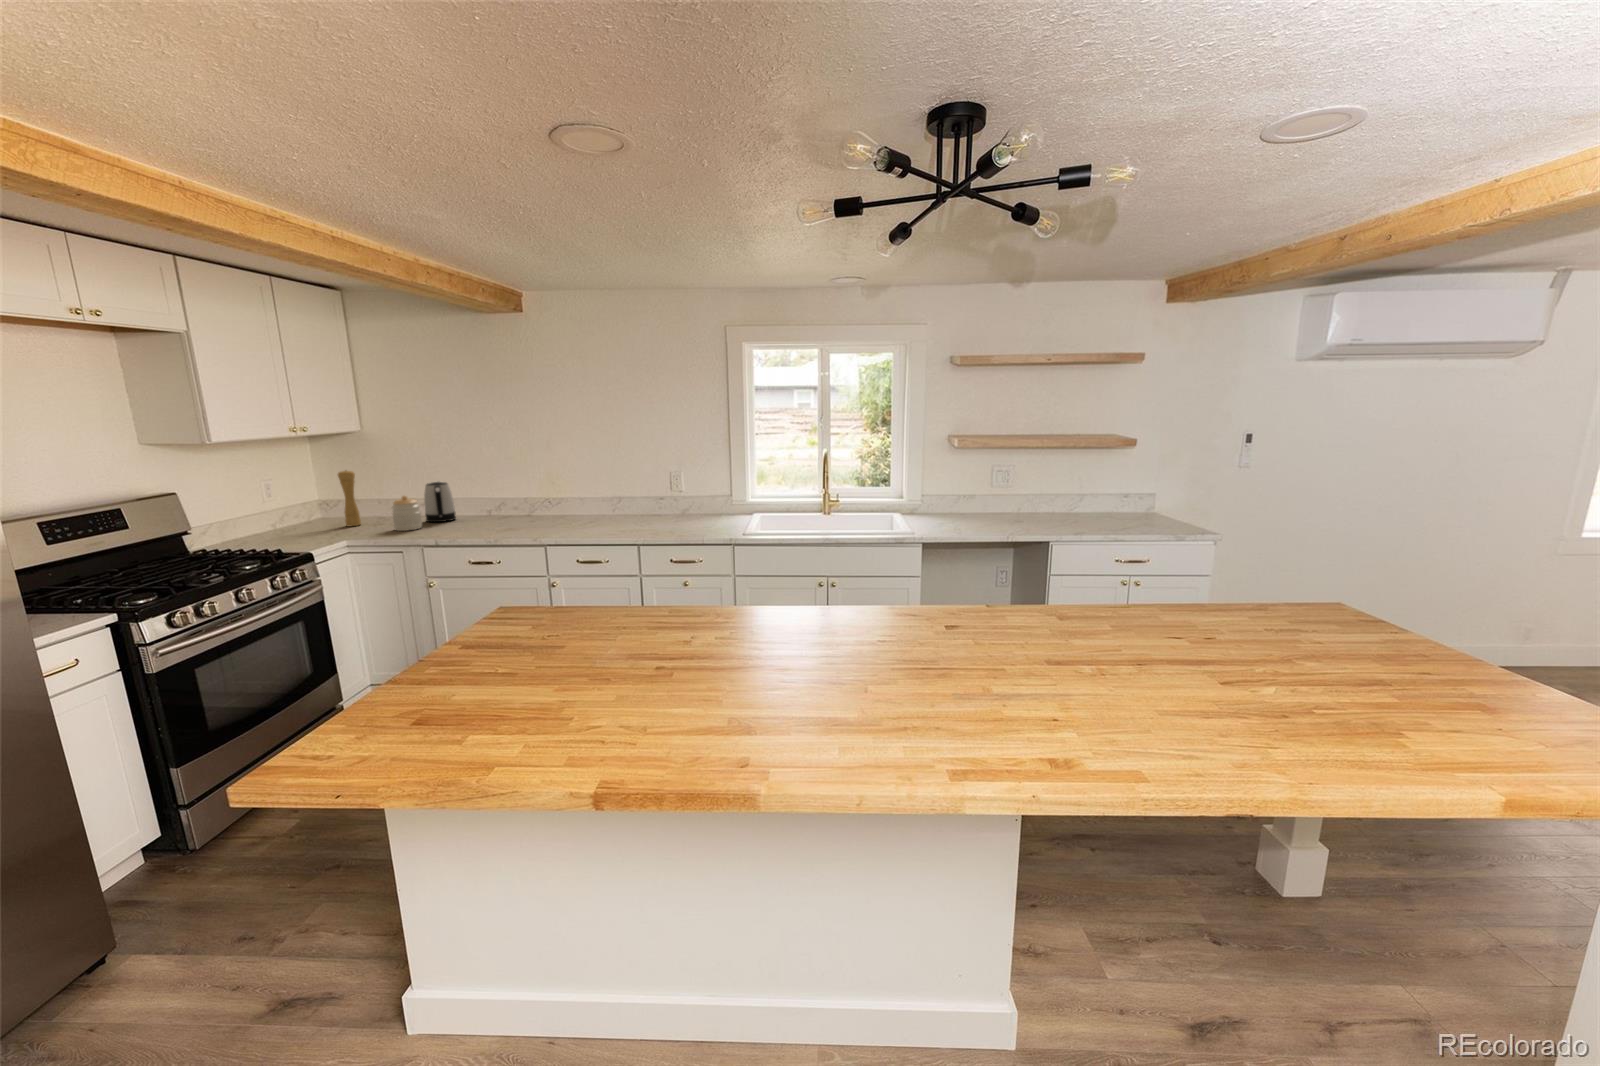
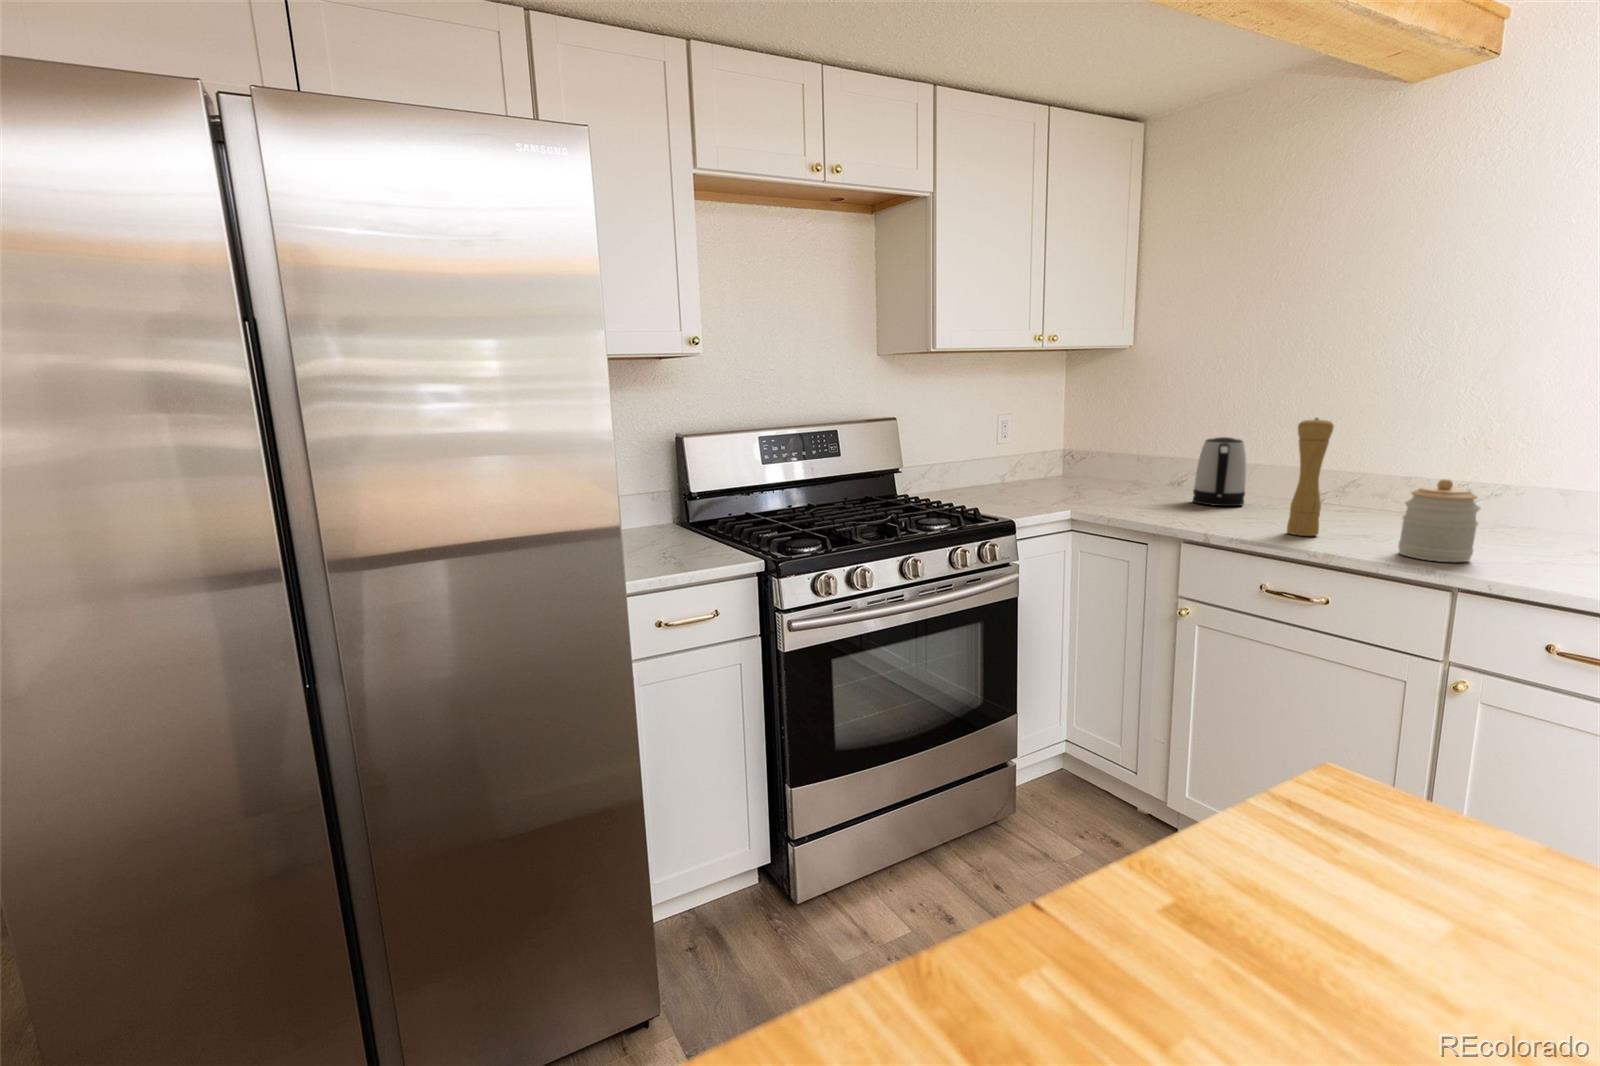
pepper mill: present [338,470,361,526] -> present [1287,418,1334,536]
jar: present [392,496,422,531] -> present [1398,479,1480,562]

